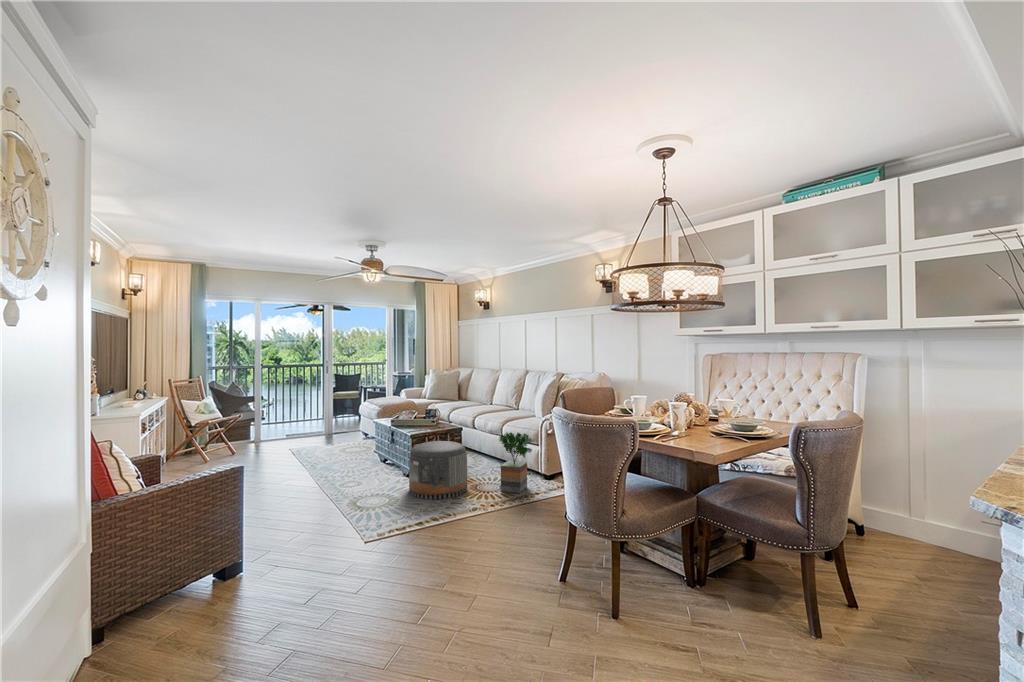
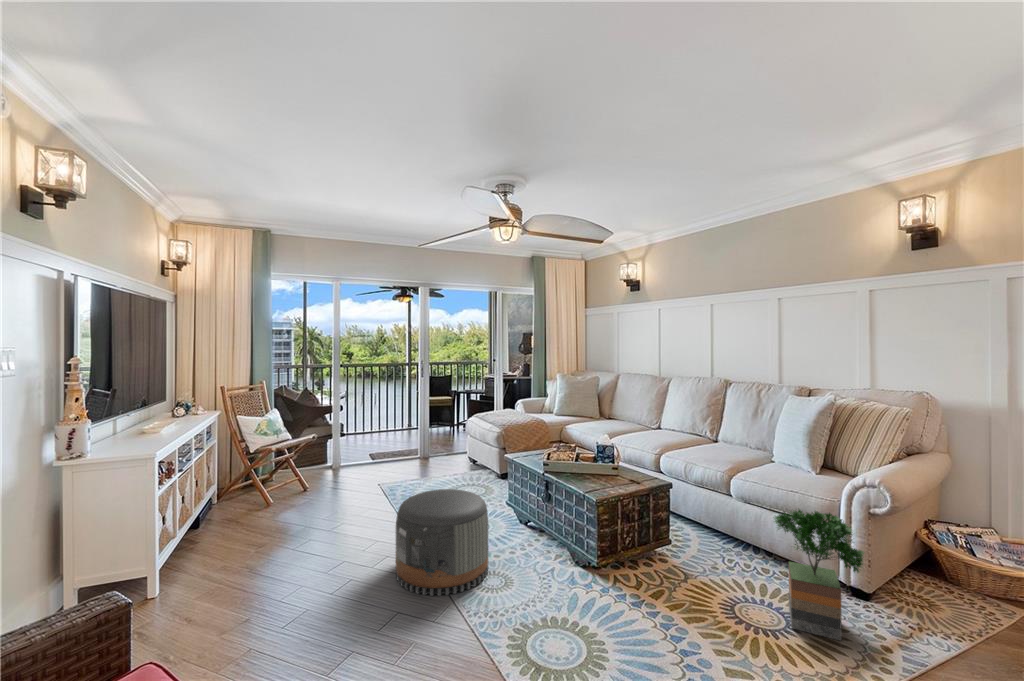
pouf: present [409,441,467,499] -> present [396,489,488,596]

